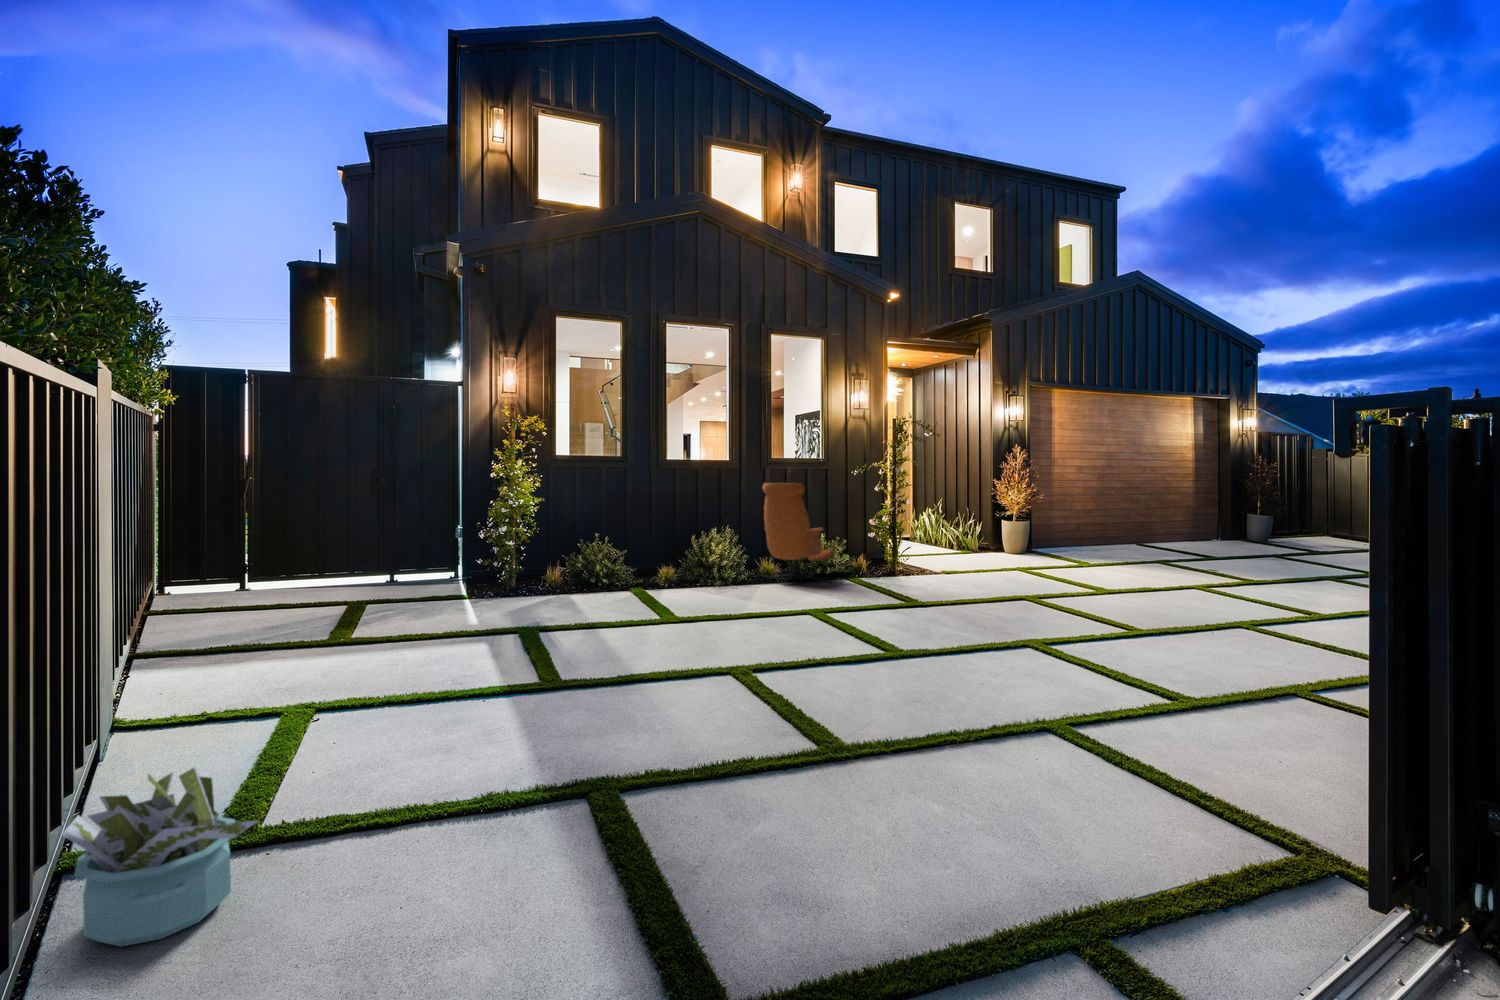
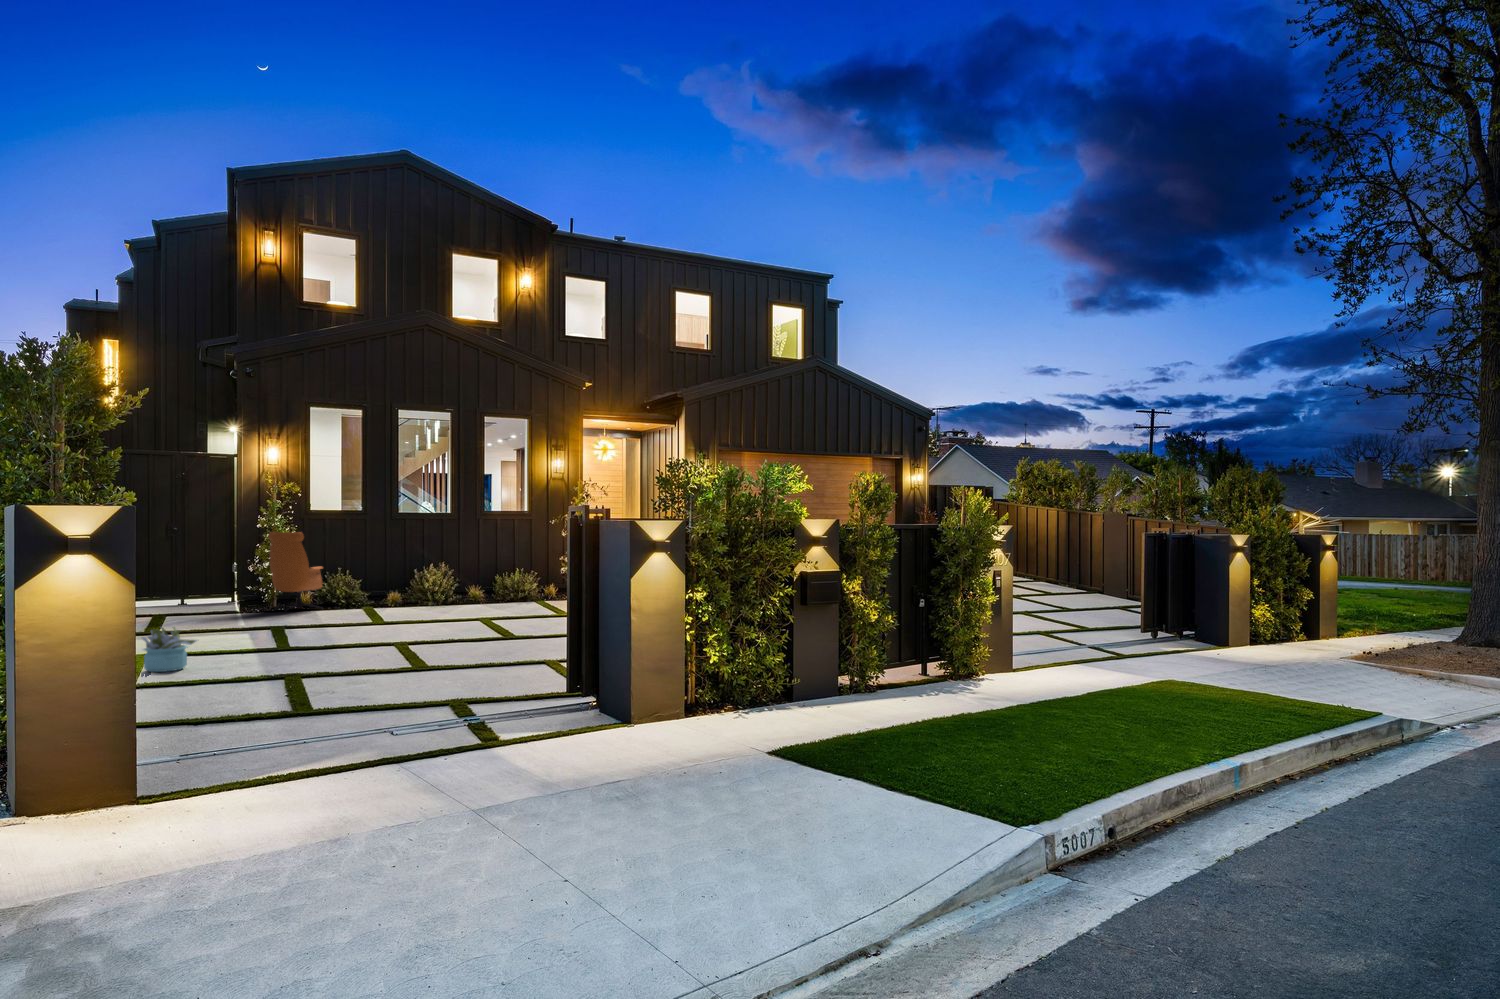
lounge chair: present [763,483,835,584] -> present [268,532,323,611]

